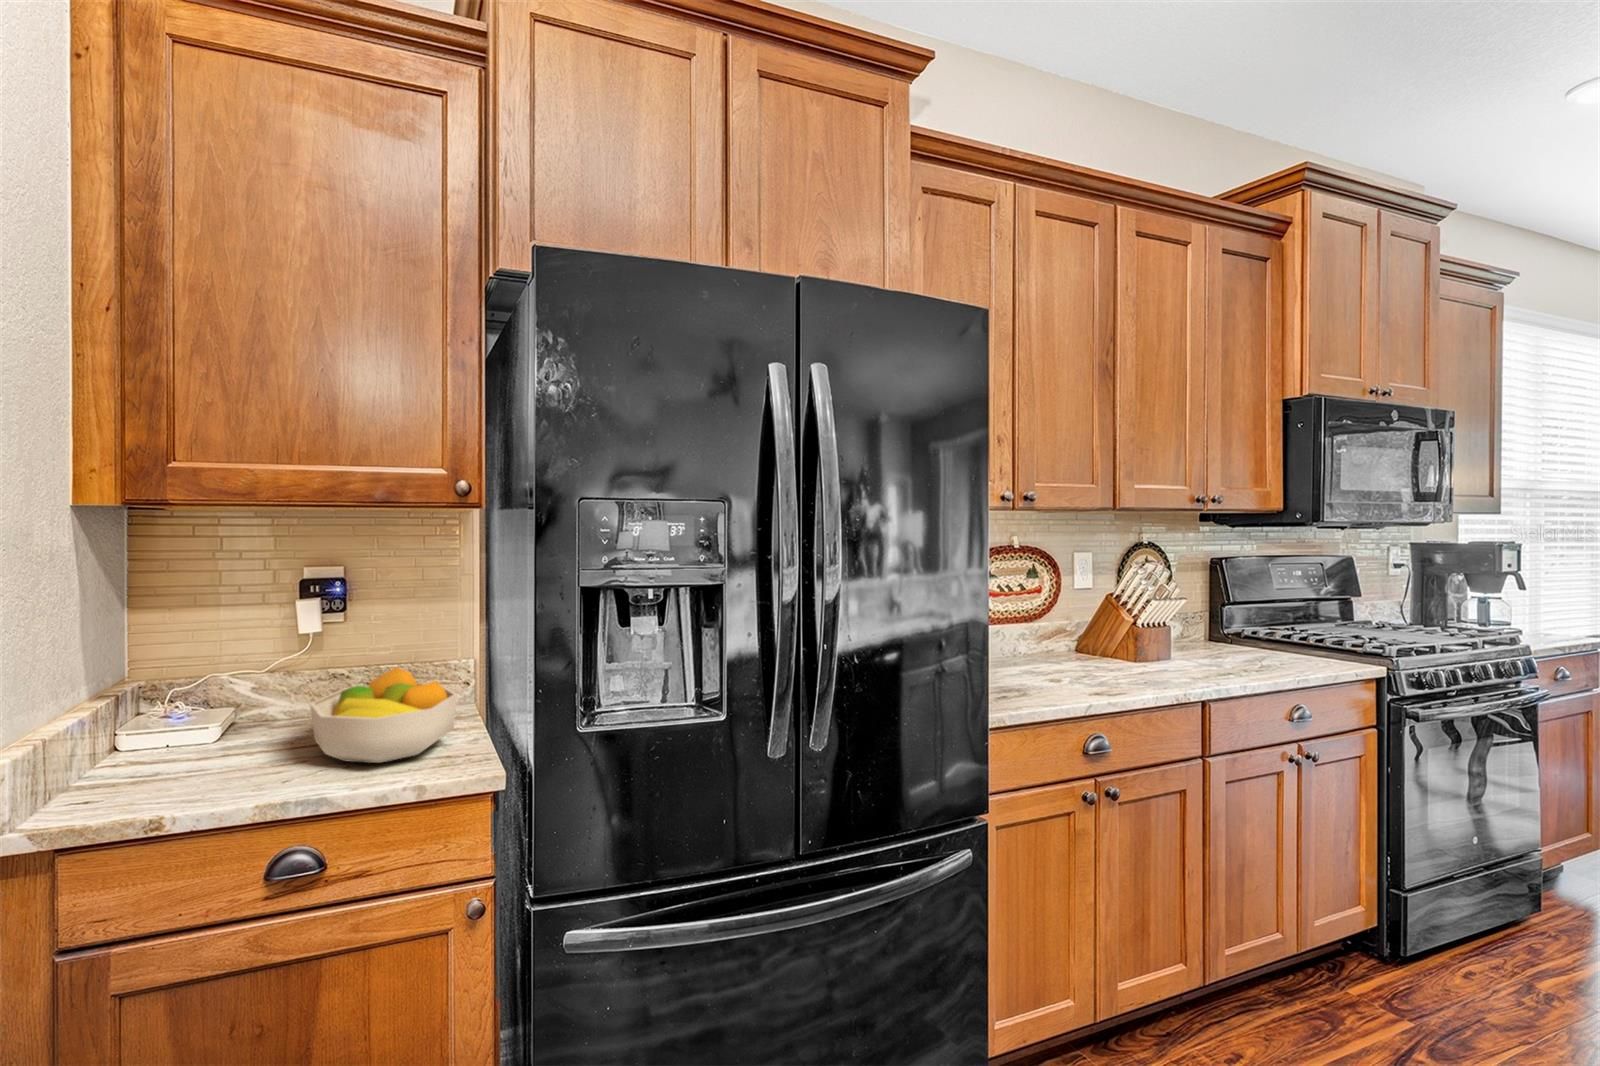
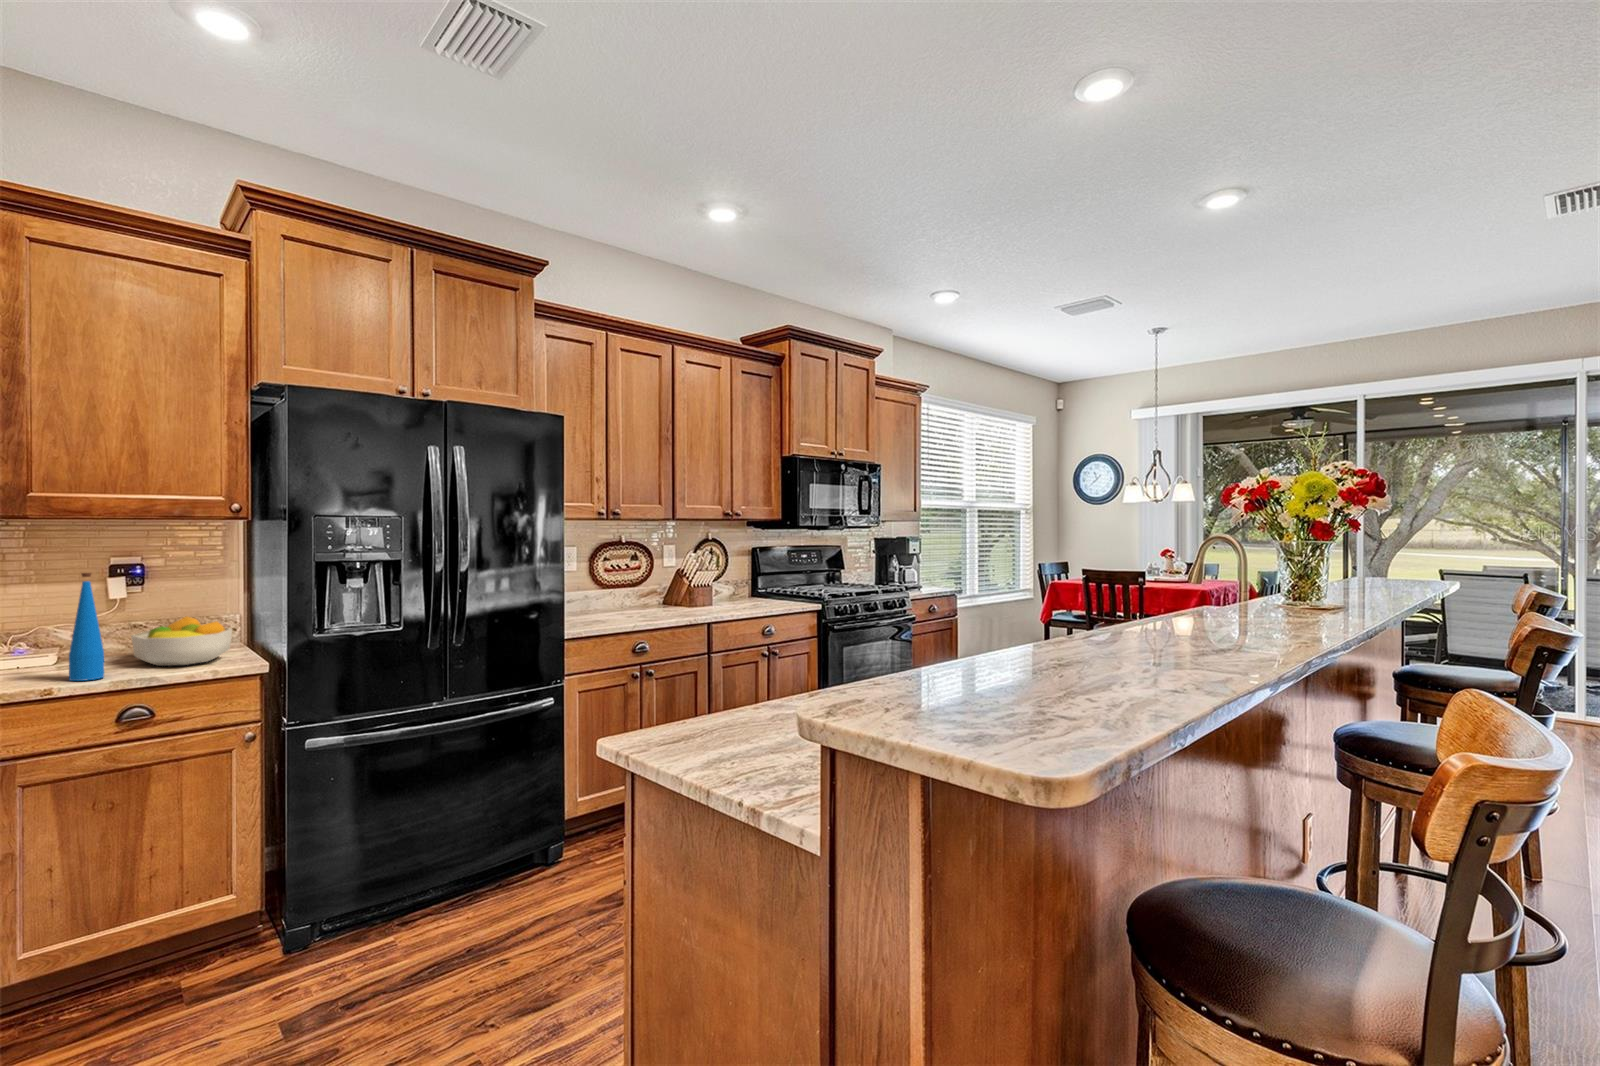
bottle: none [190,604,247,804] -> present [69,573,104,681]

